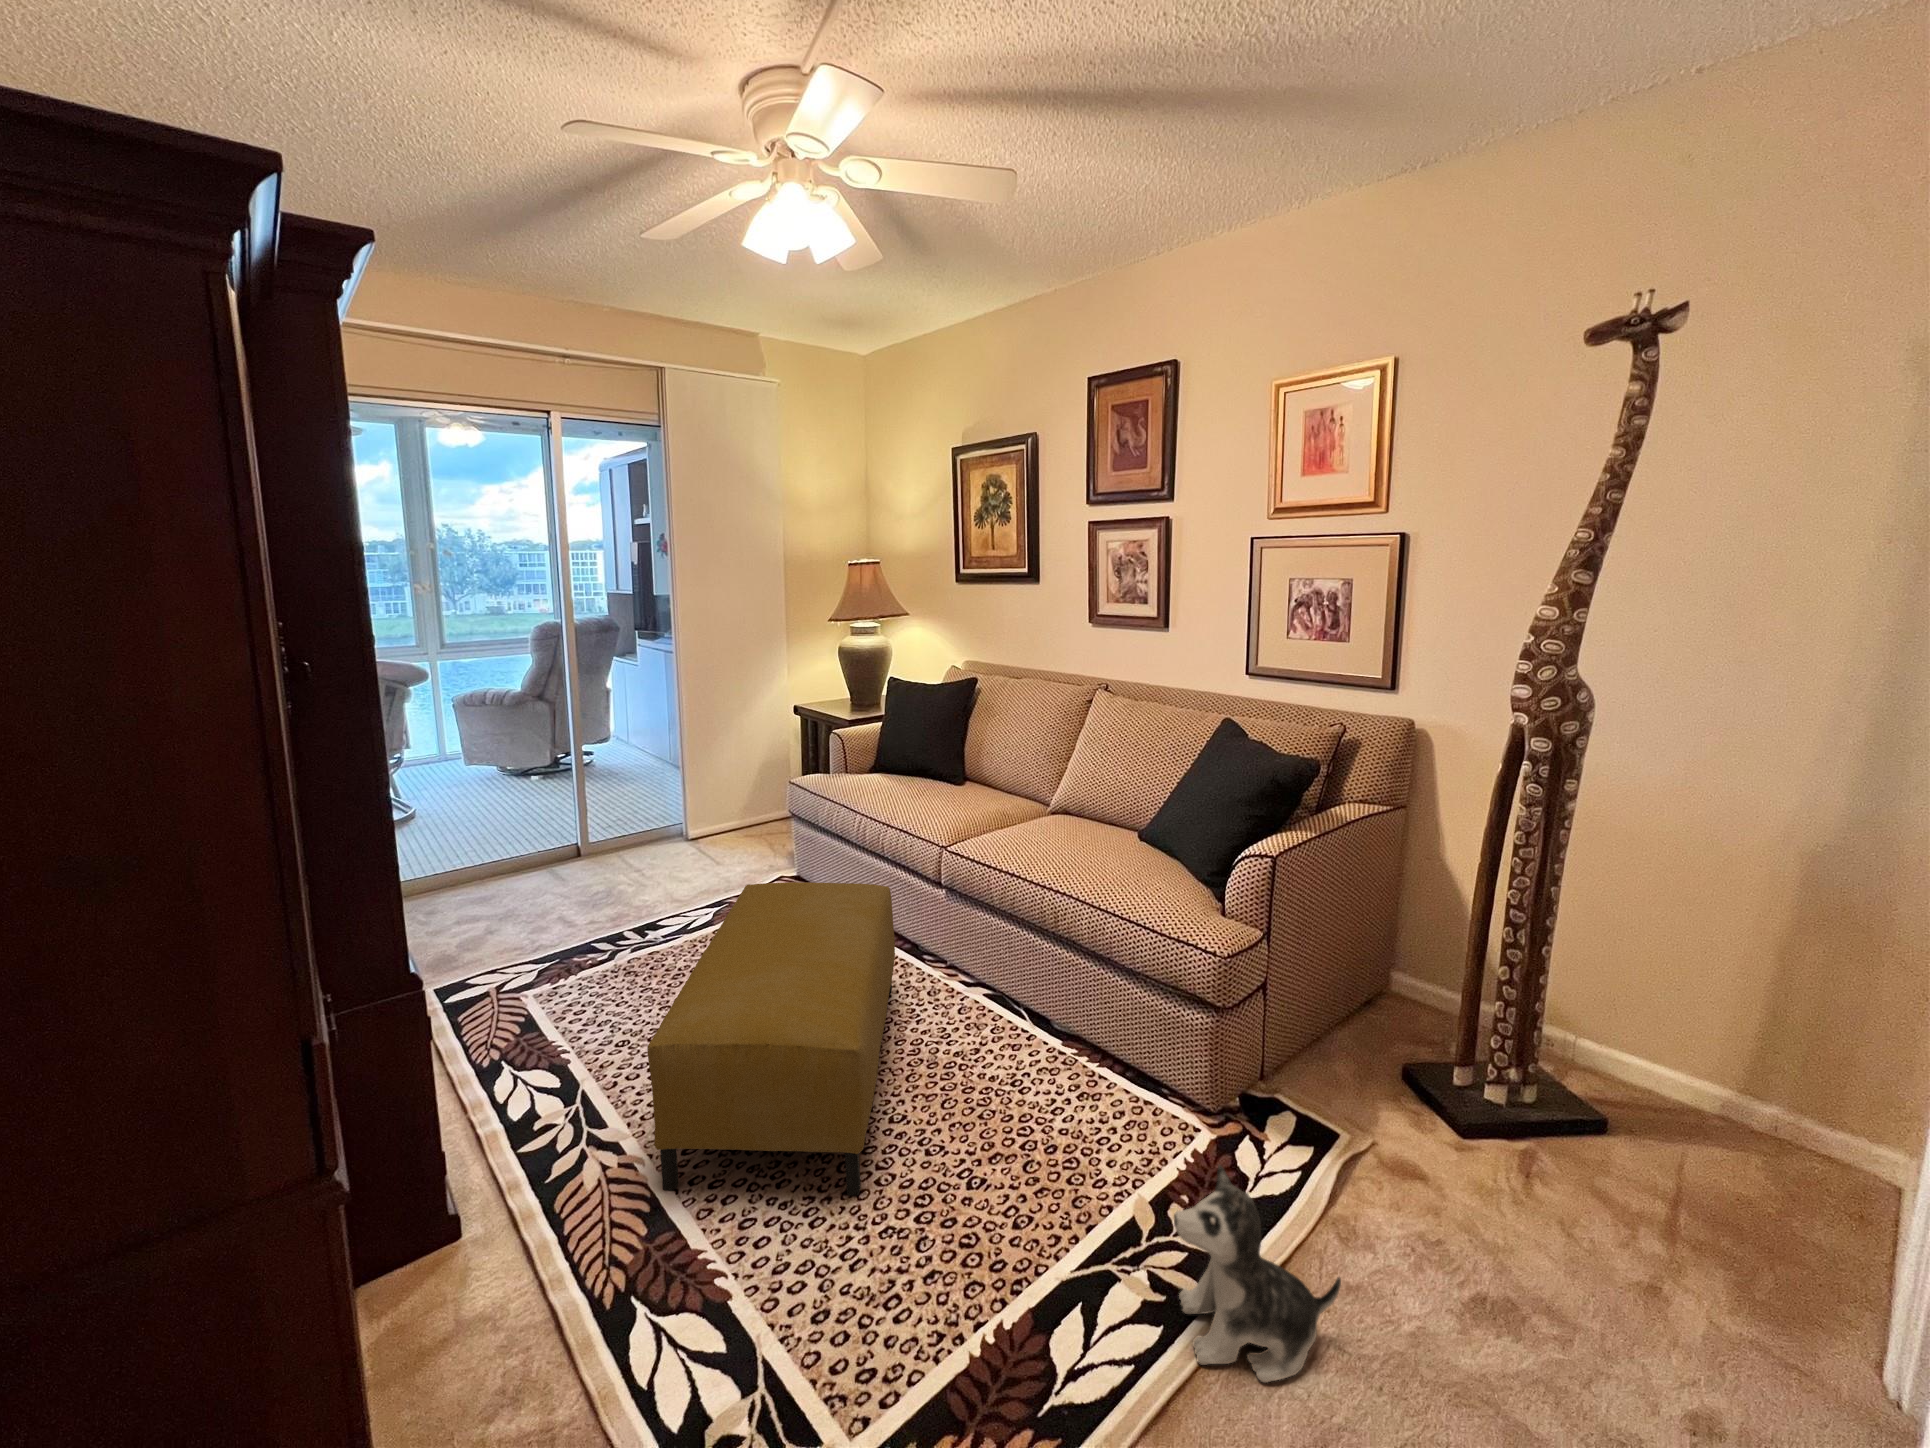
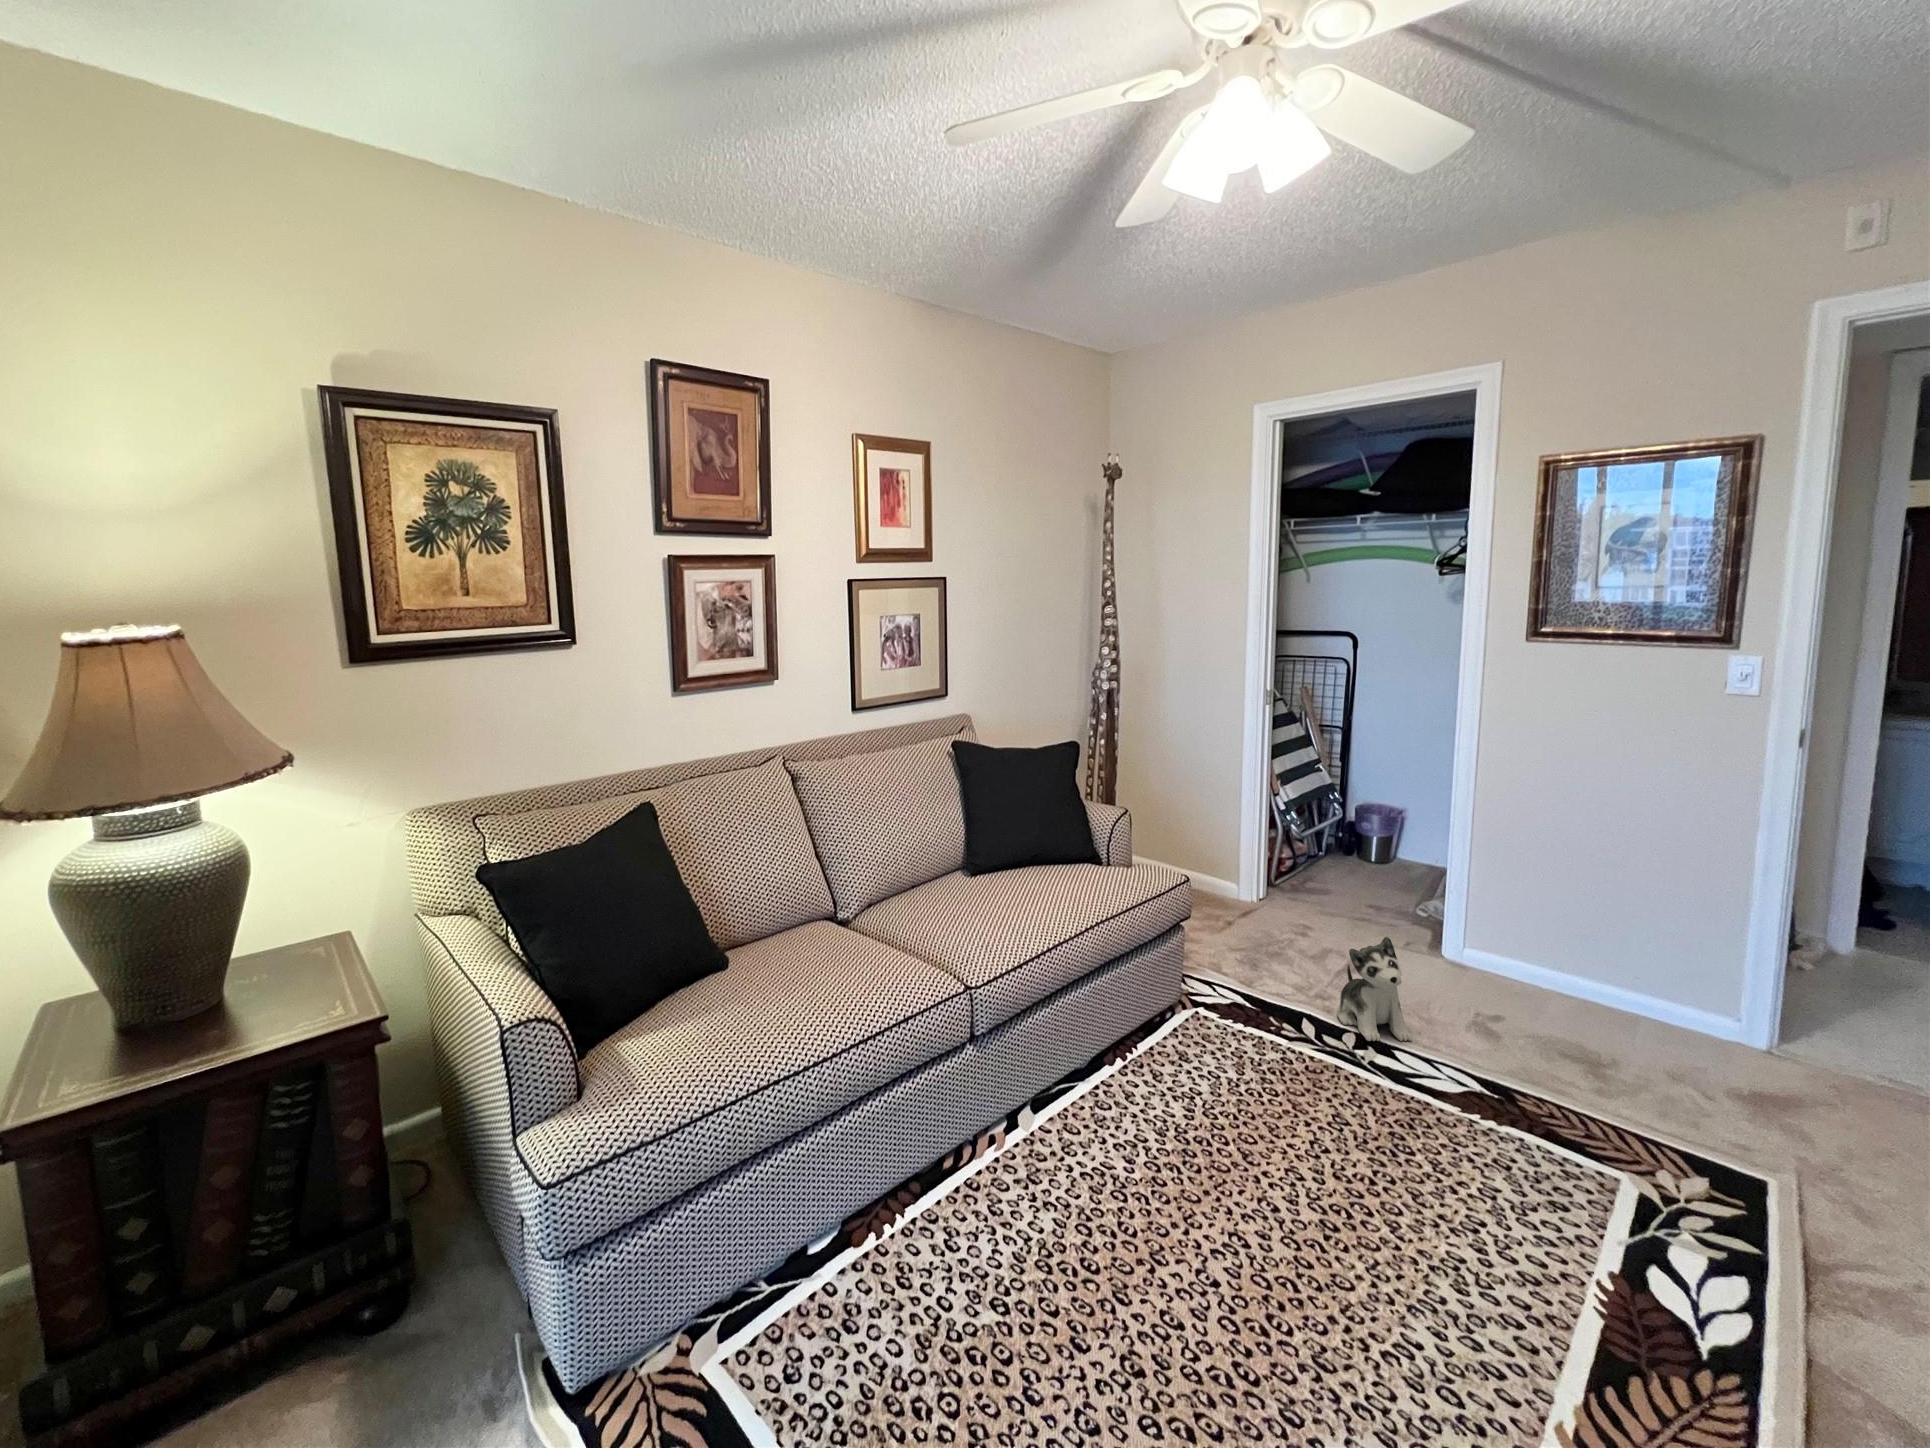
ottoman: present [647,882,895,1195] -> none [1039,1047,1597,1383]

